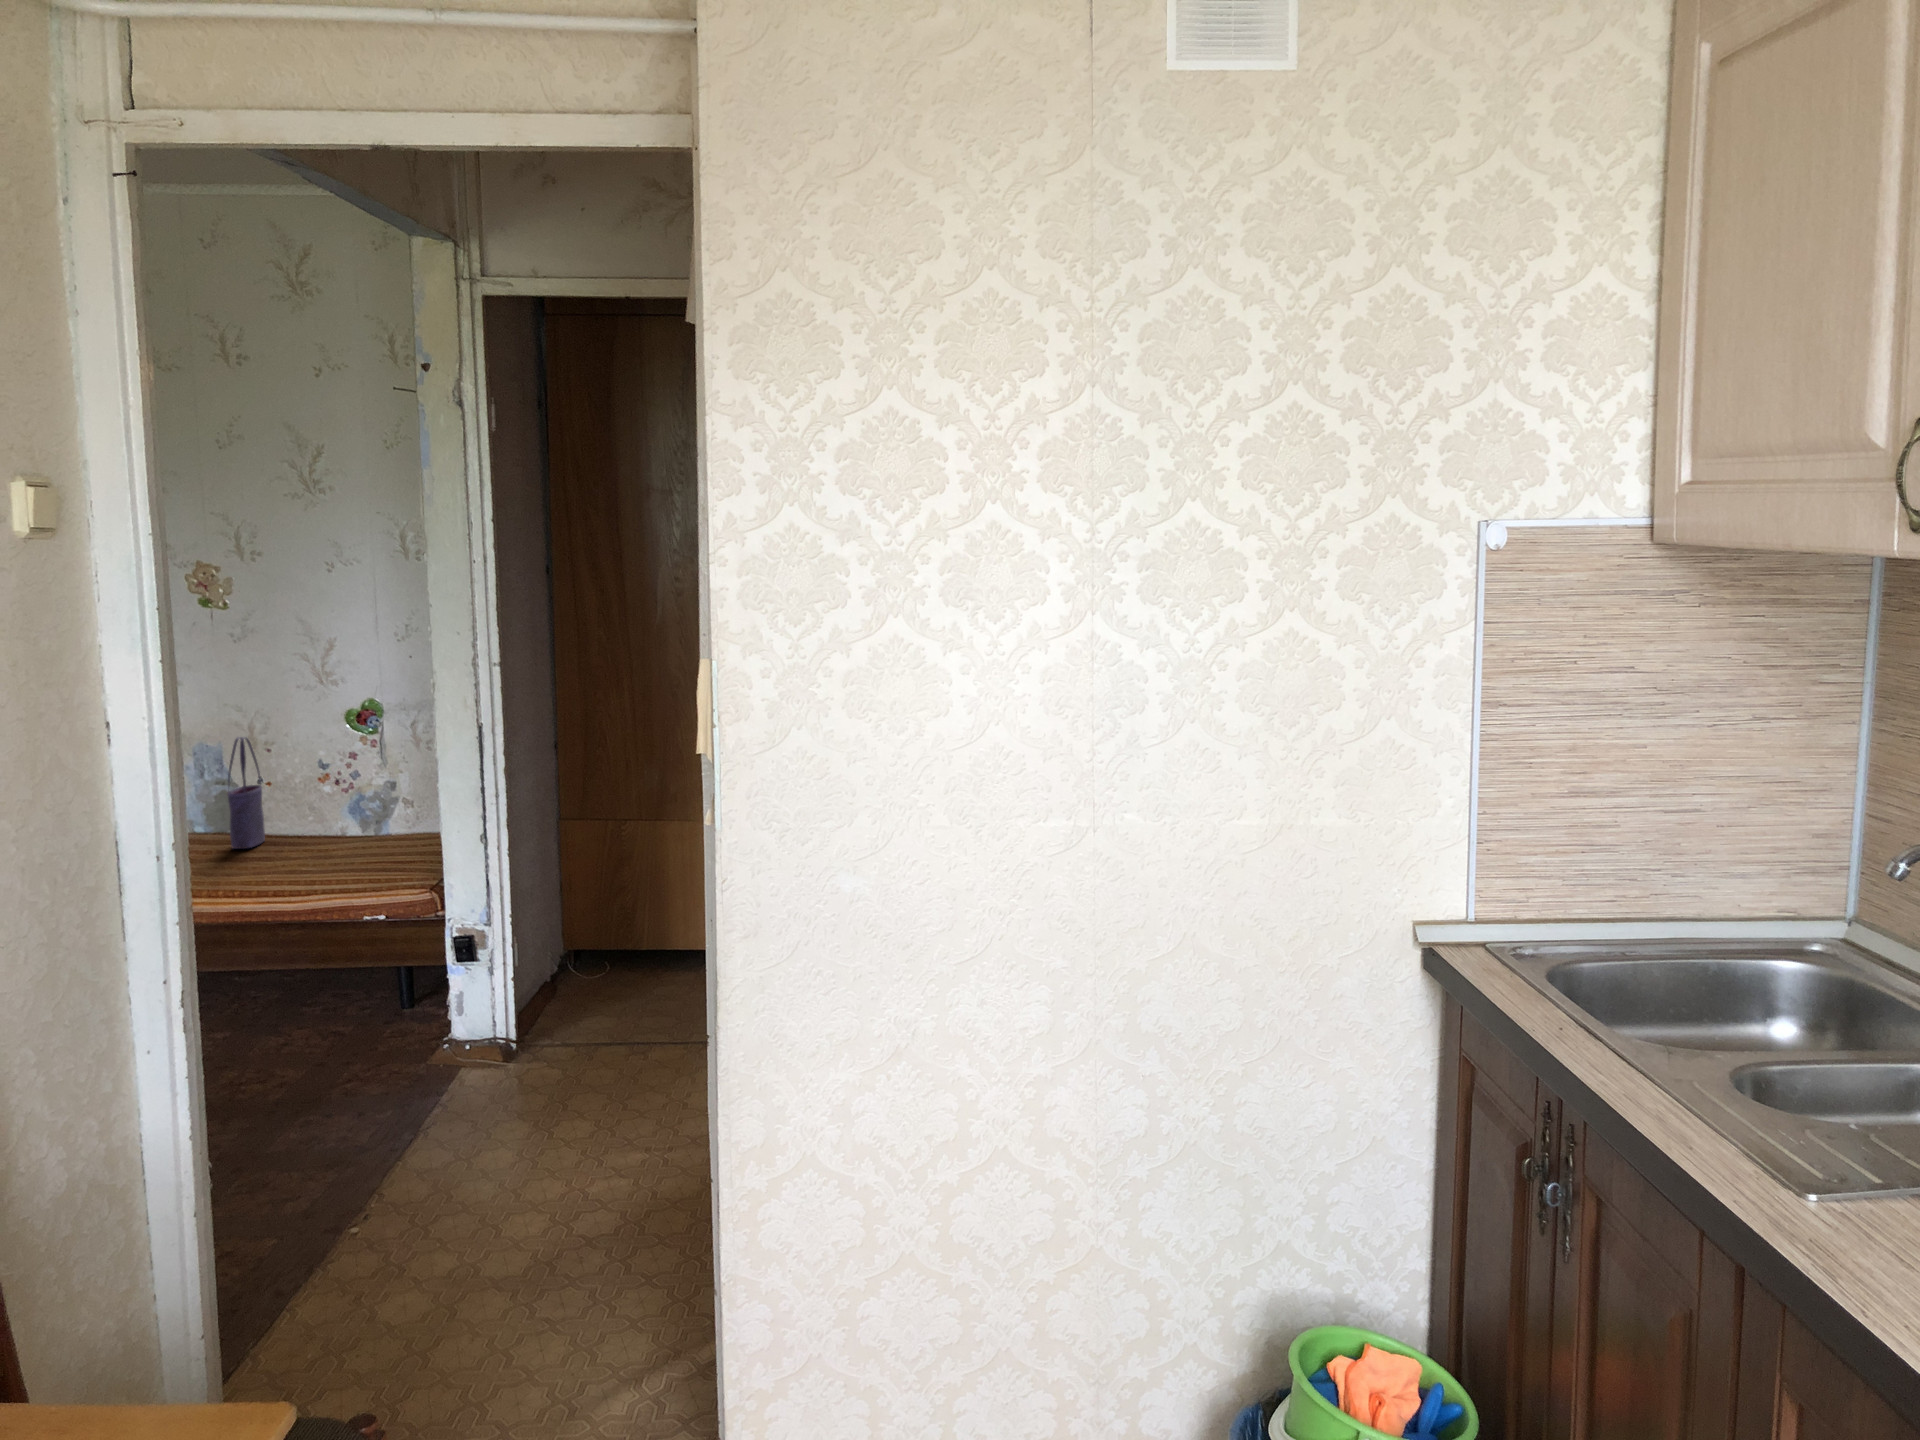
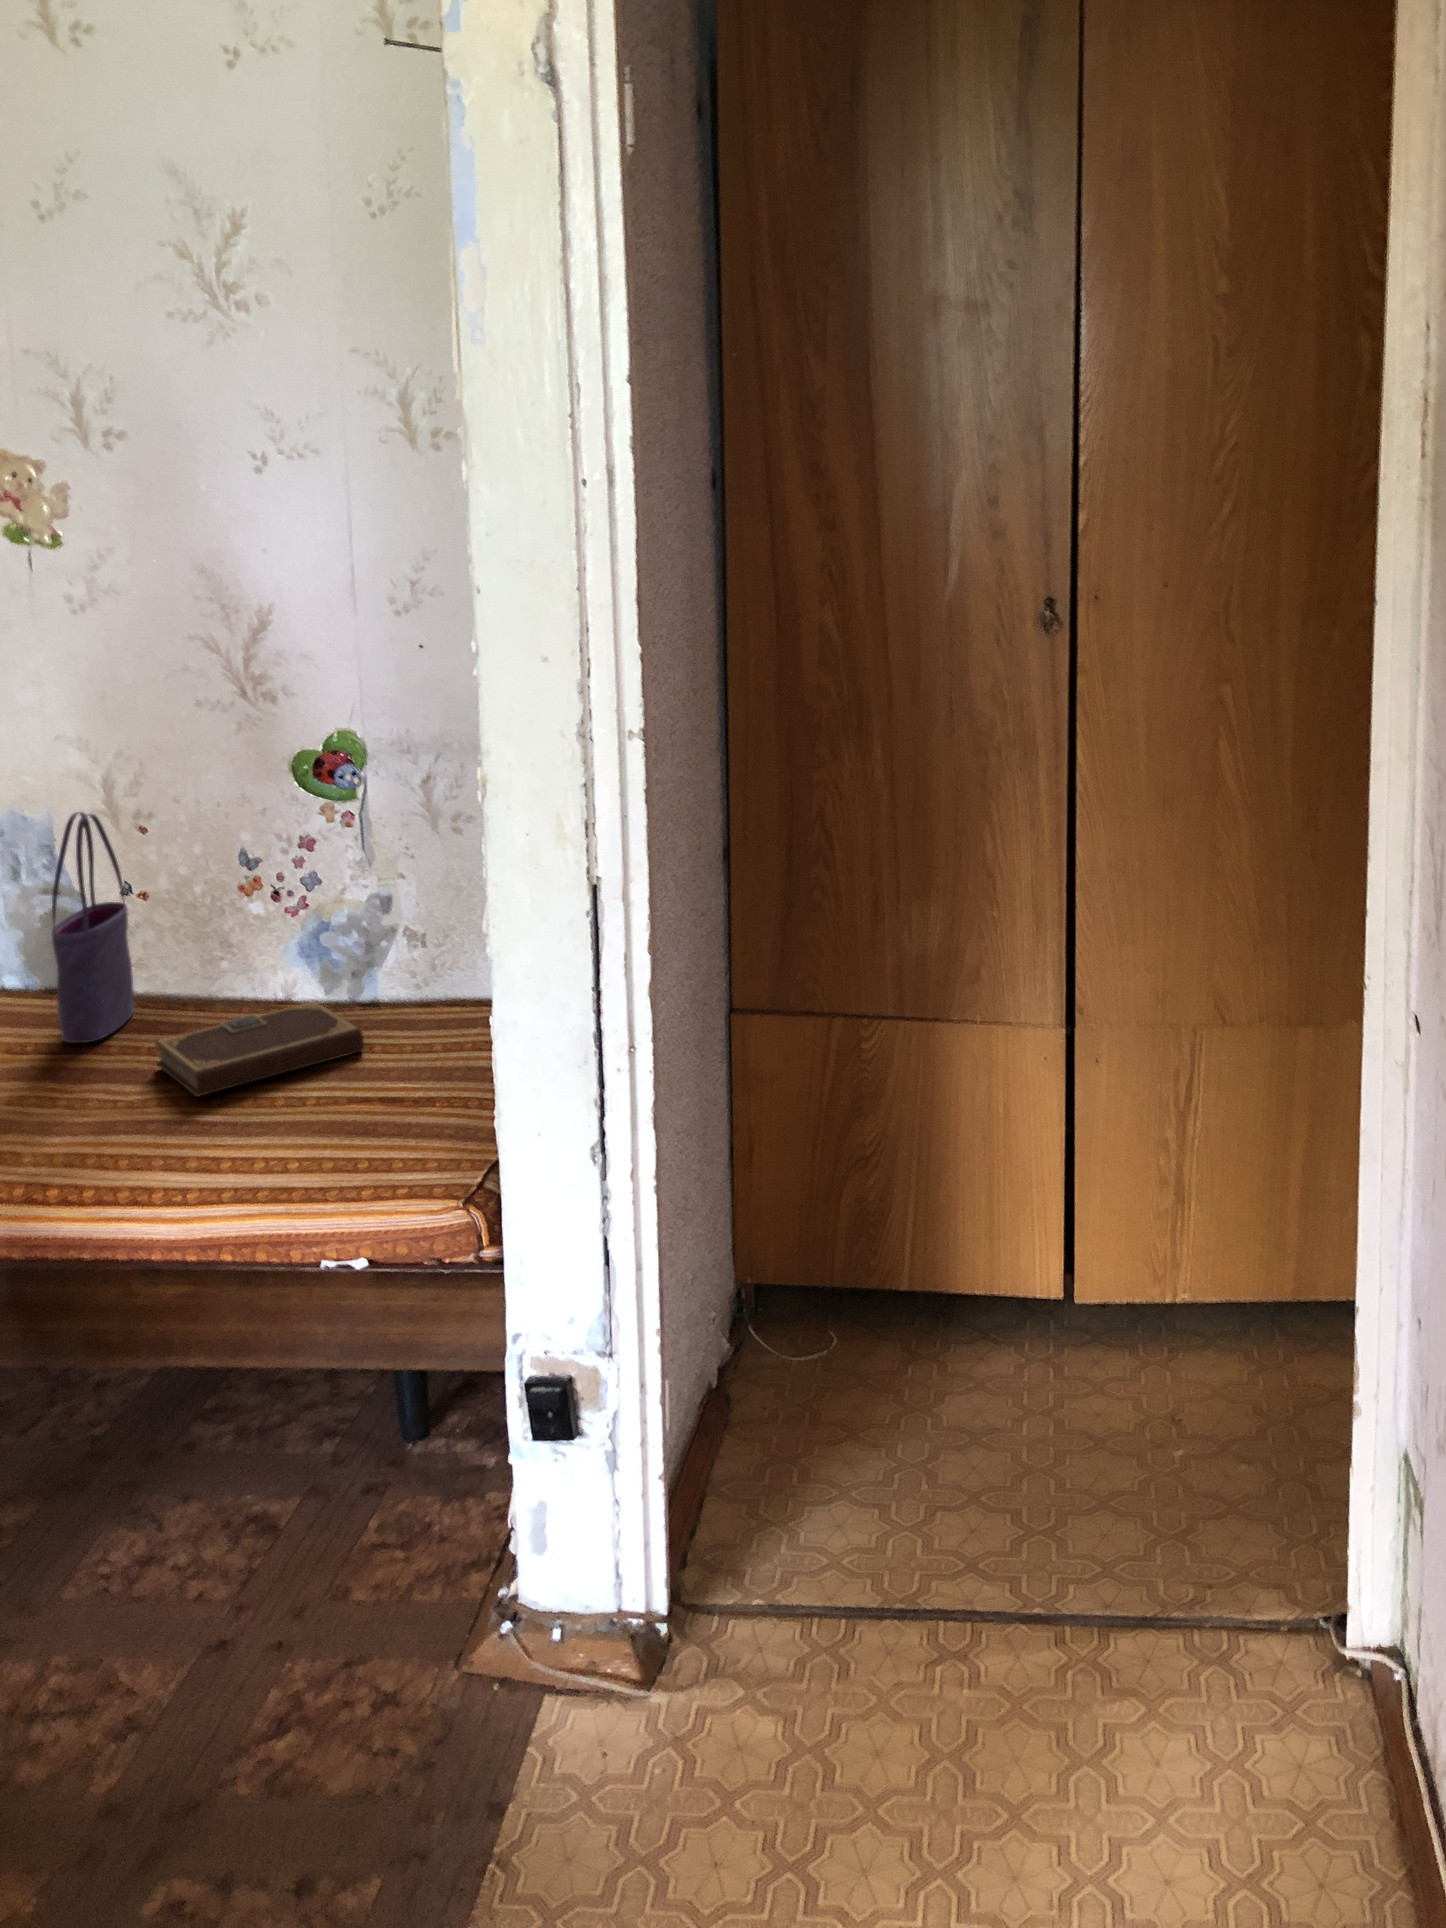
notebook: none [280,831,382,862] -> present [155,1002,364,1097]

